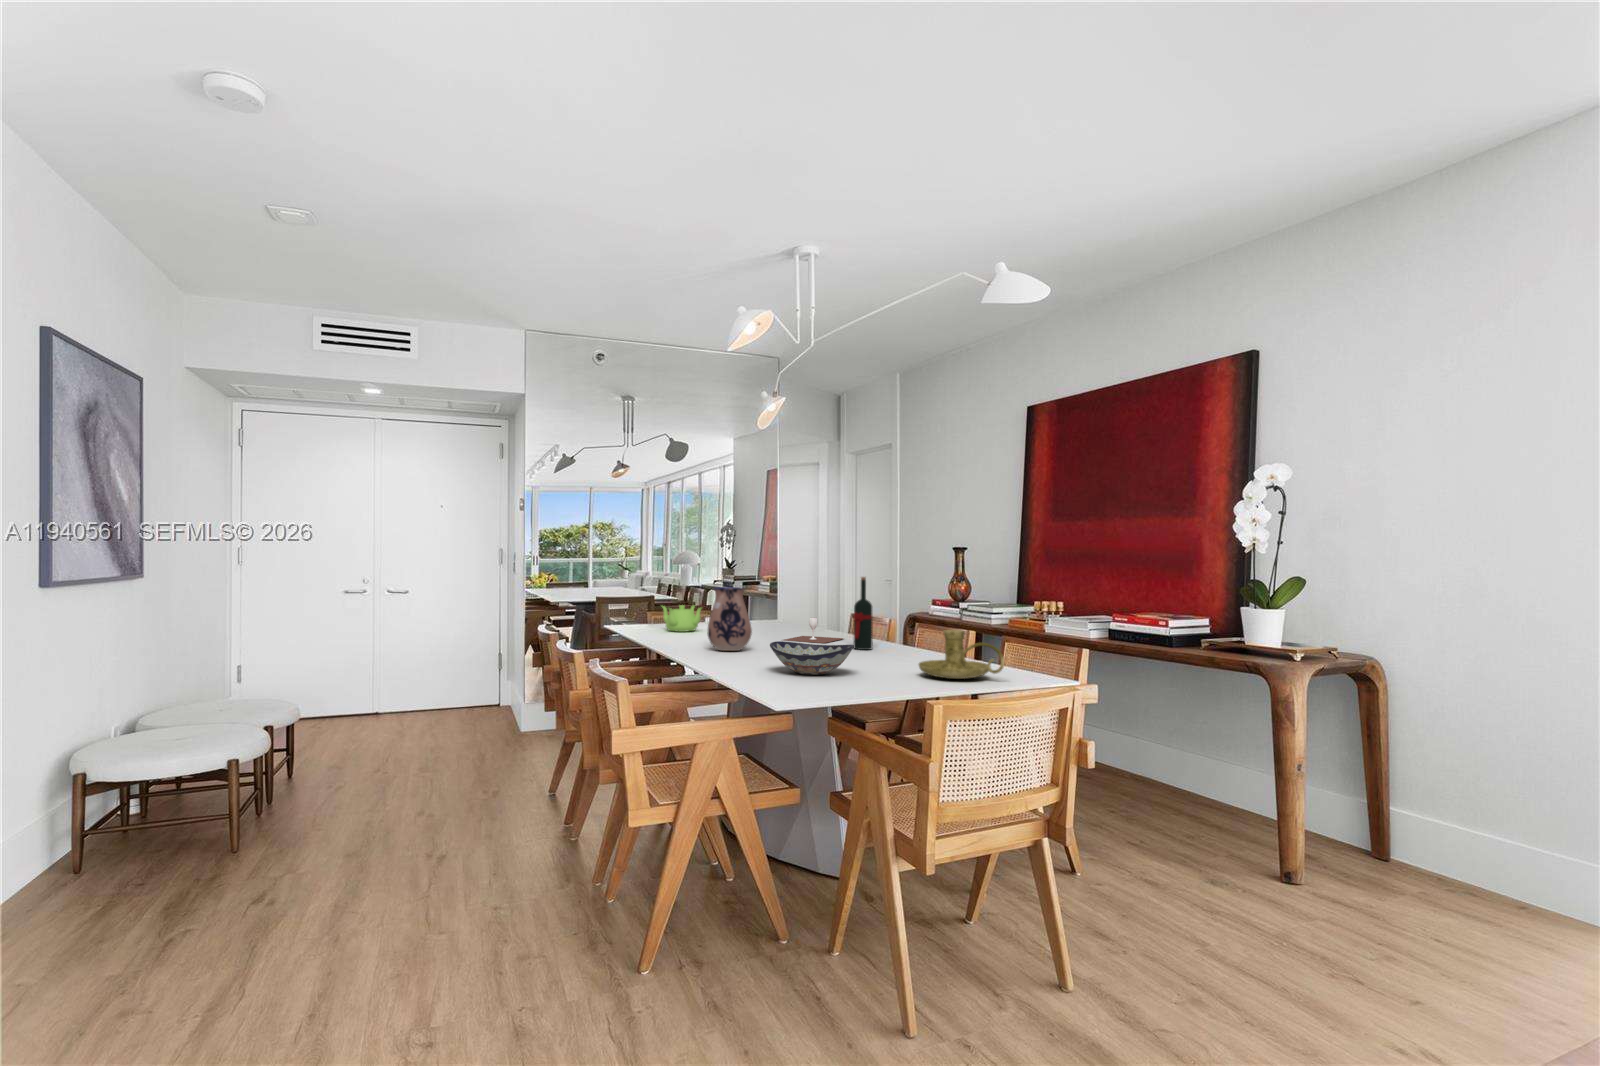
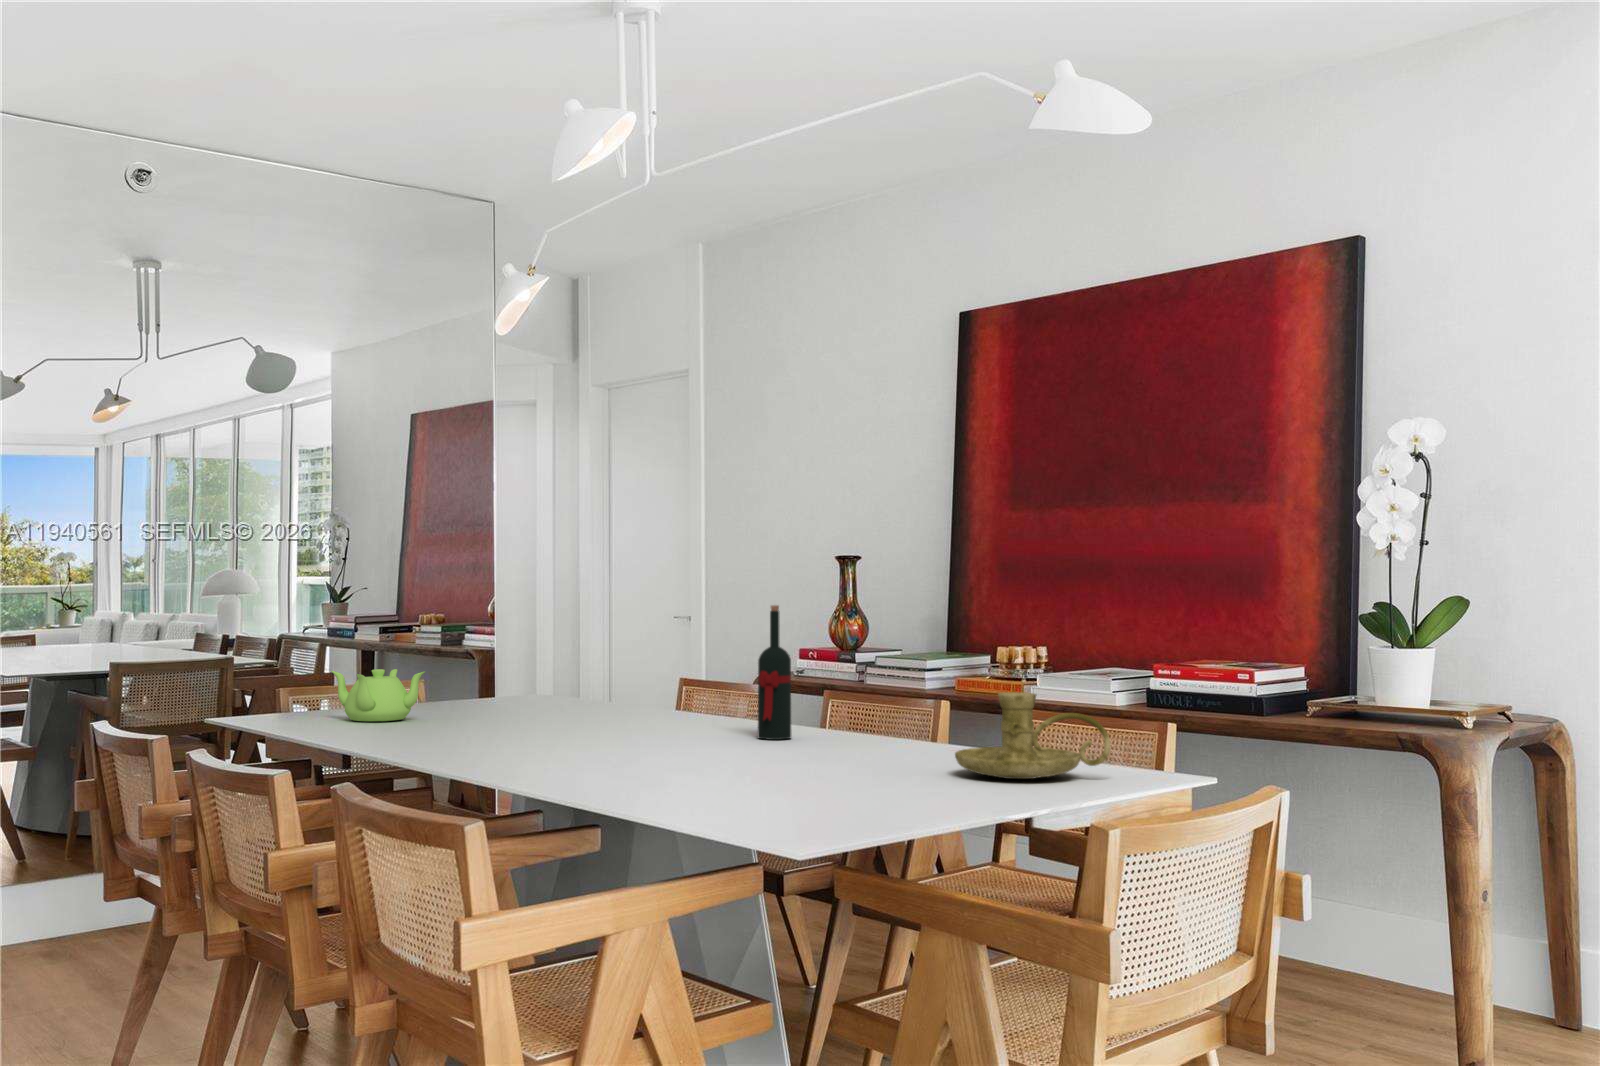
ceramic pitcher: present [707,587,752,651] -> none [500,628,587,752]
wine glass: present [784,617,843,643] -> none [599,685,709,731]
decorative bowl: present [770,641,854,675] -> none [694,725,854,784]

